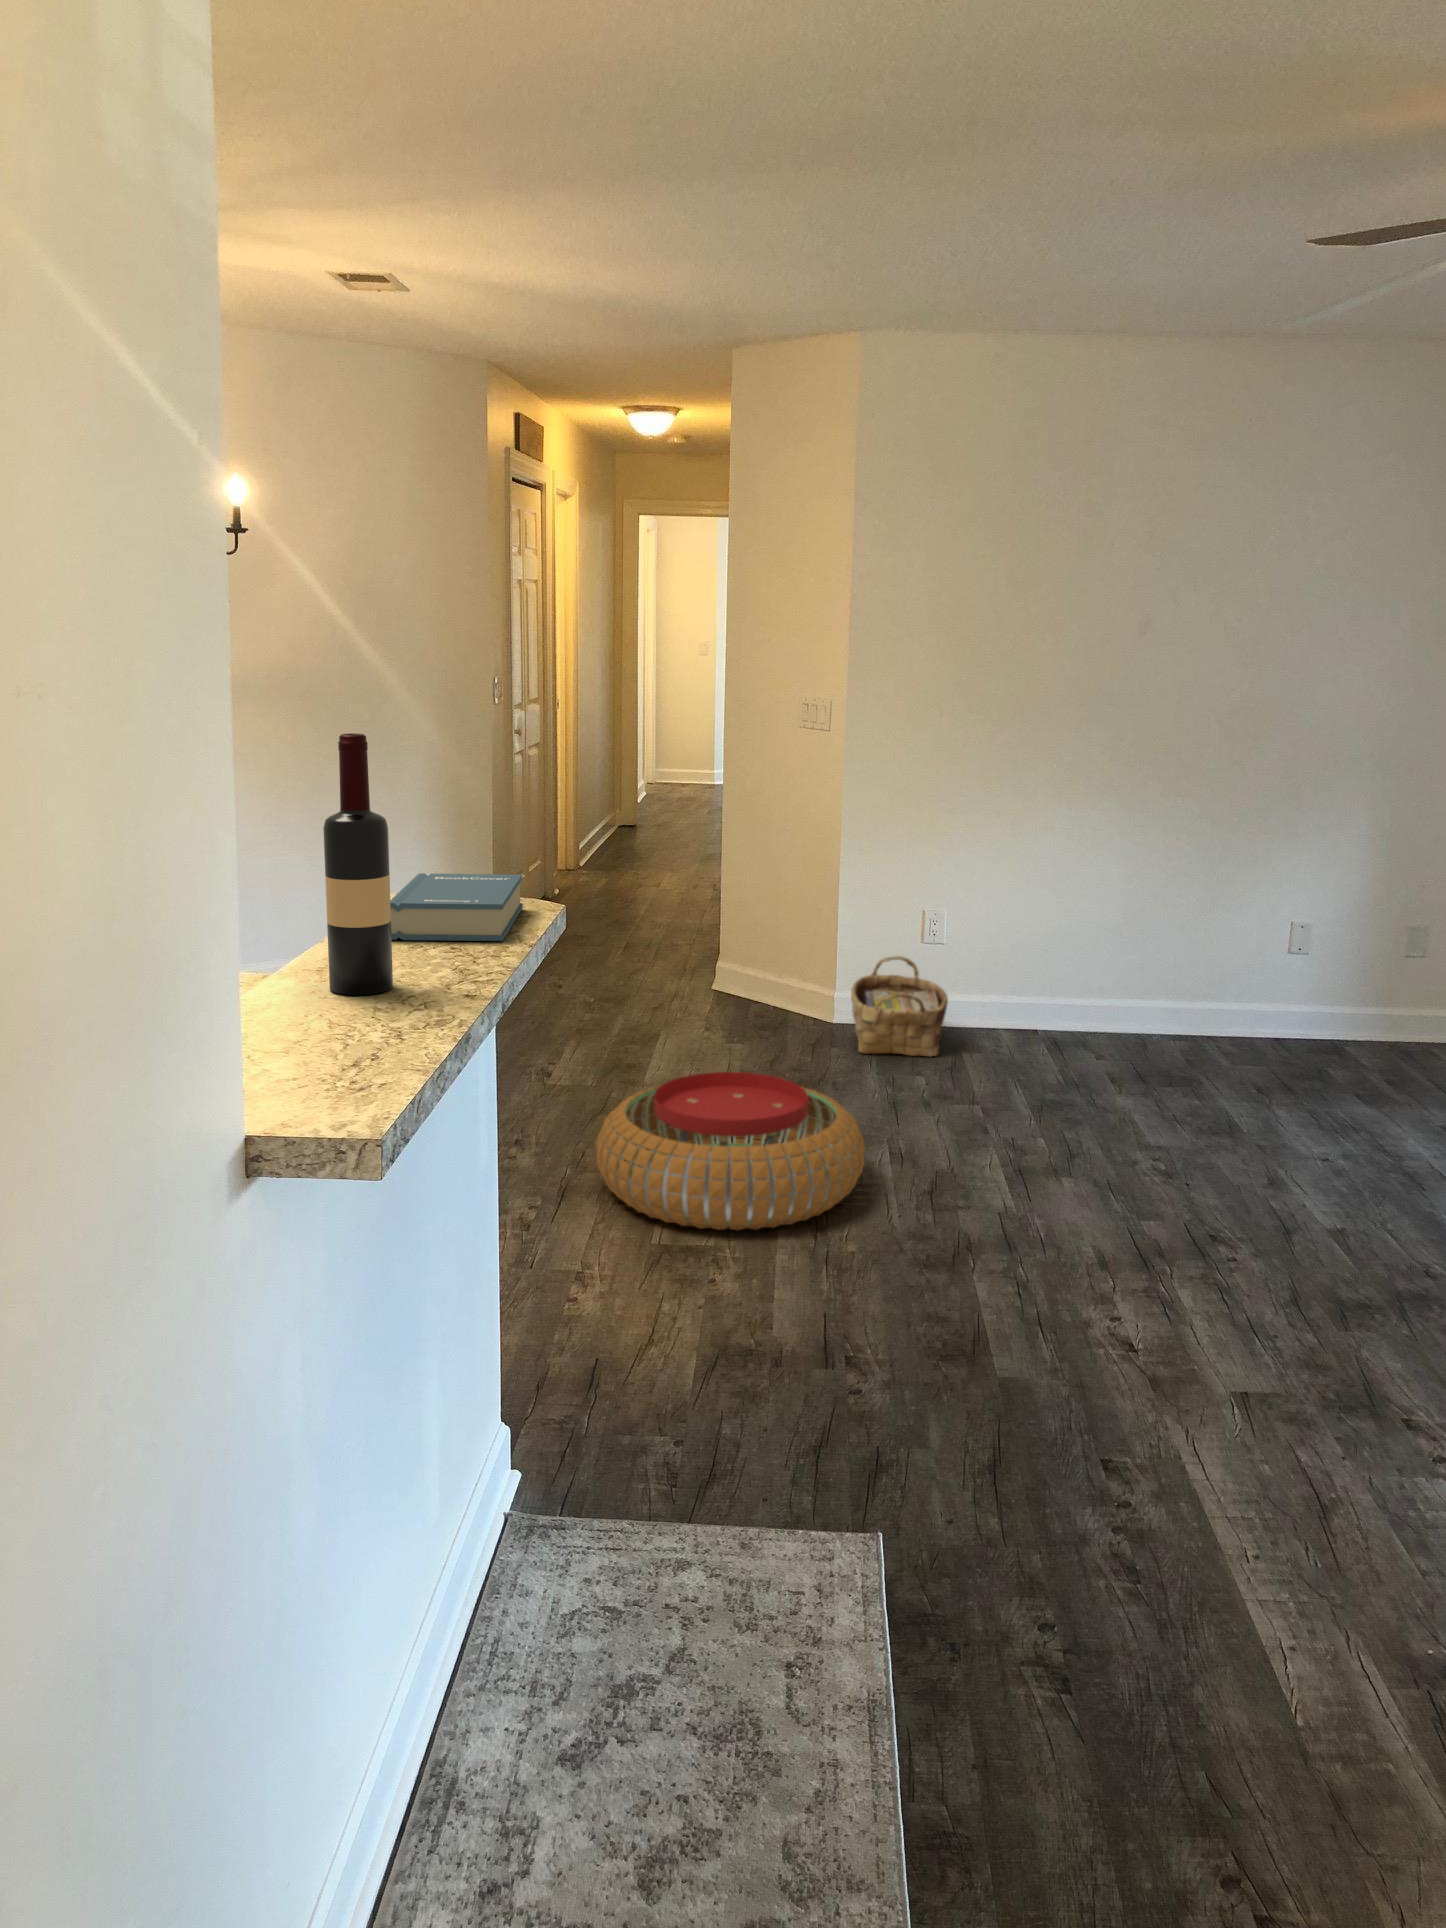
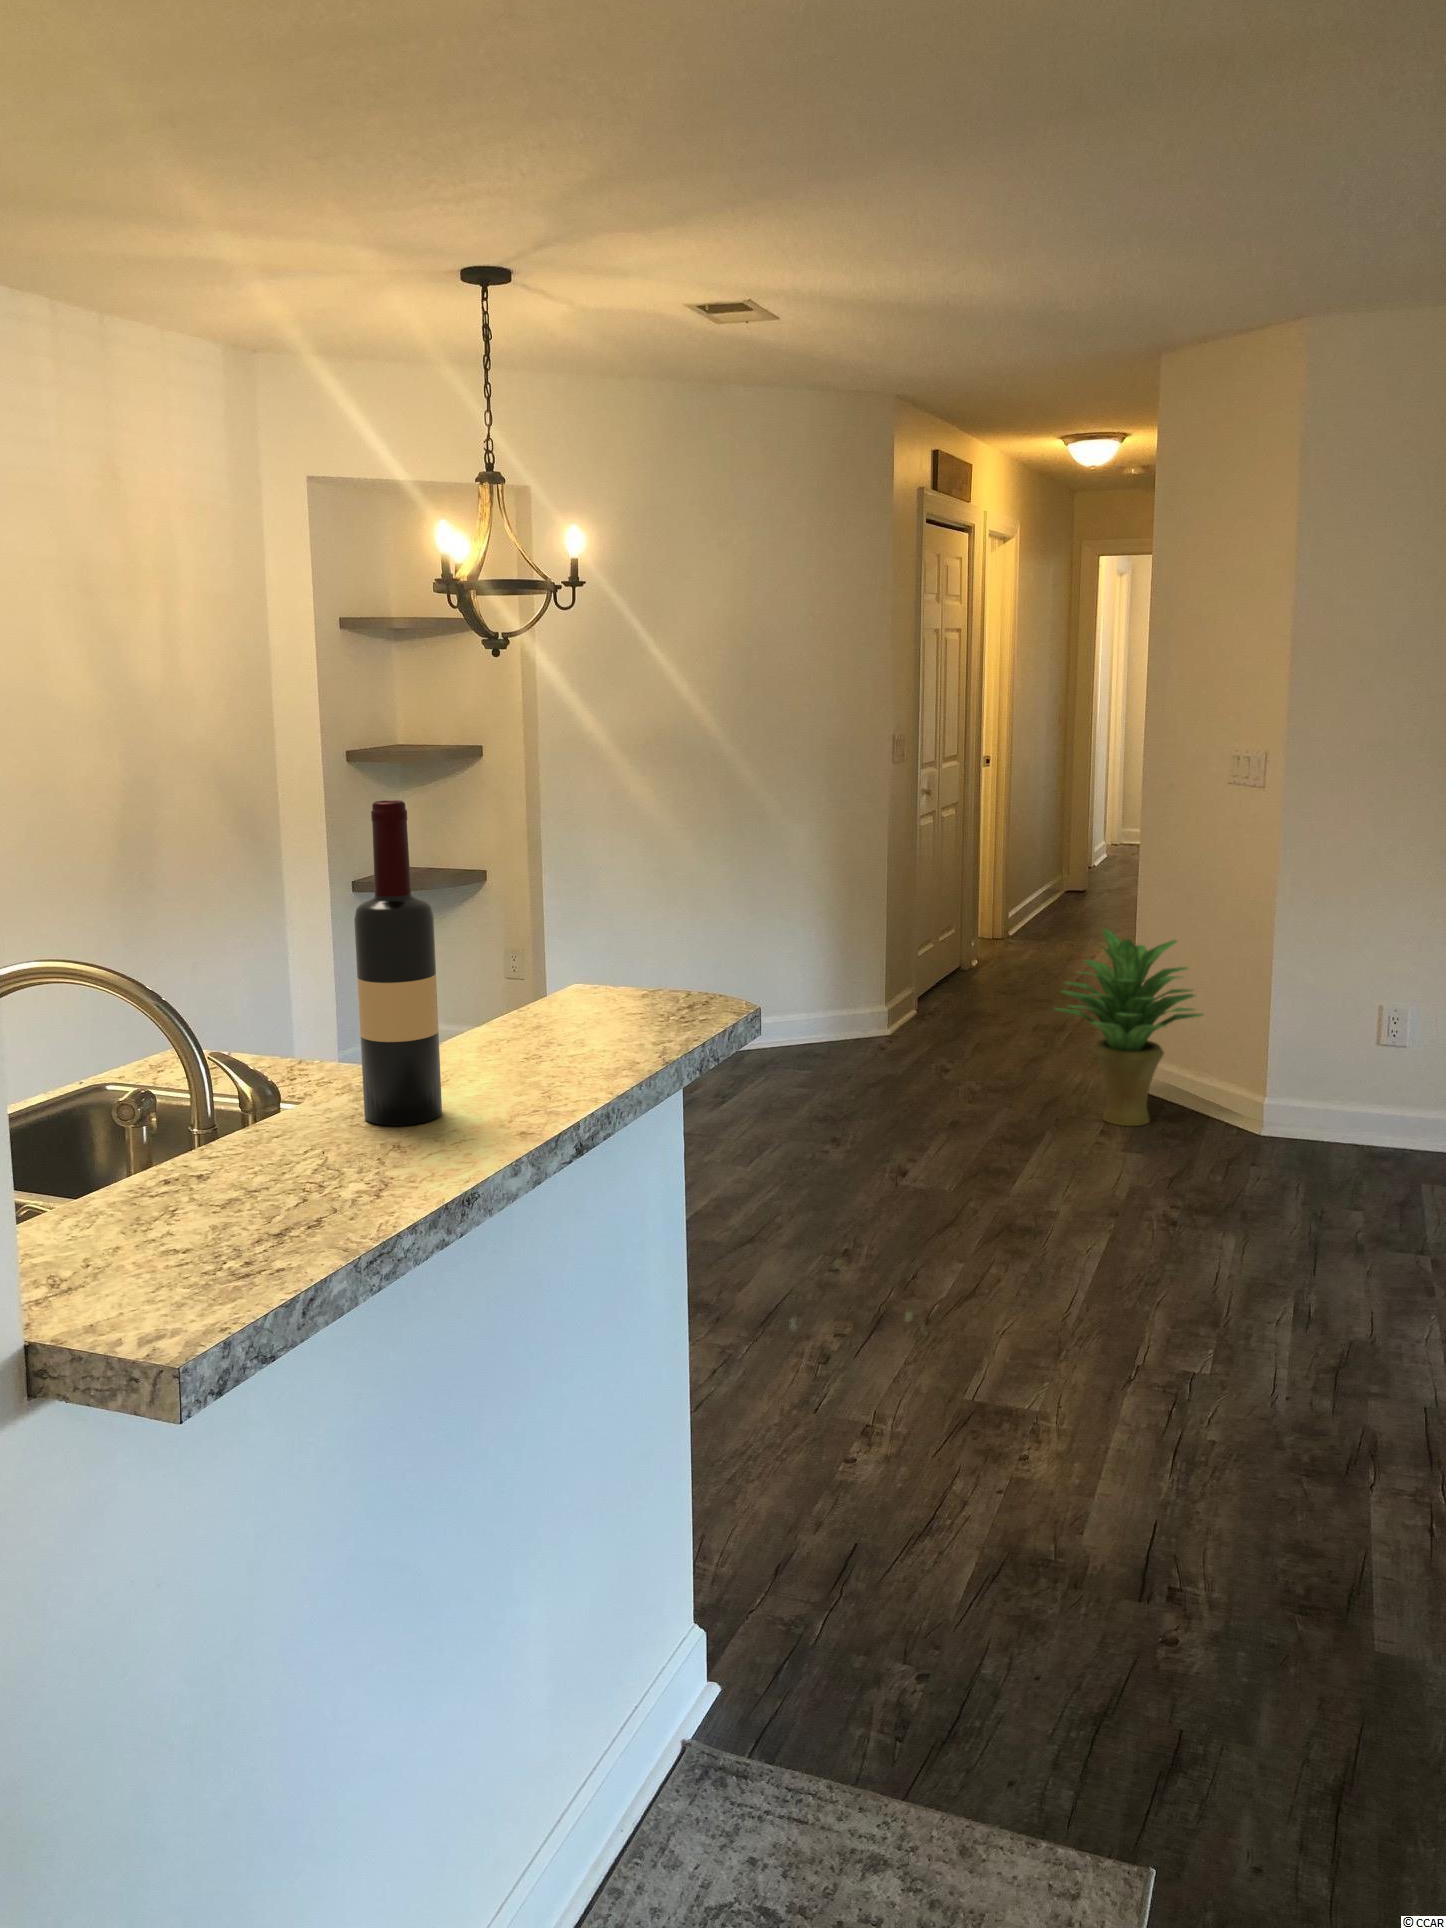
potted plant: none [660,854,786,1025] -> present [1055,929,1202,1126]
book: present [390,873,523,941] -> none [495,964,699,1057]
woven basket: present [851,956,948,1057] -> none [1278,1059,1404,1186]
pouf: present [596,1072,865,1230] -> none [921,1192,1252,1393]

